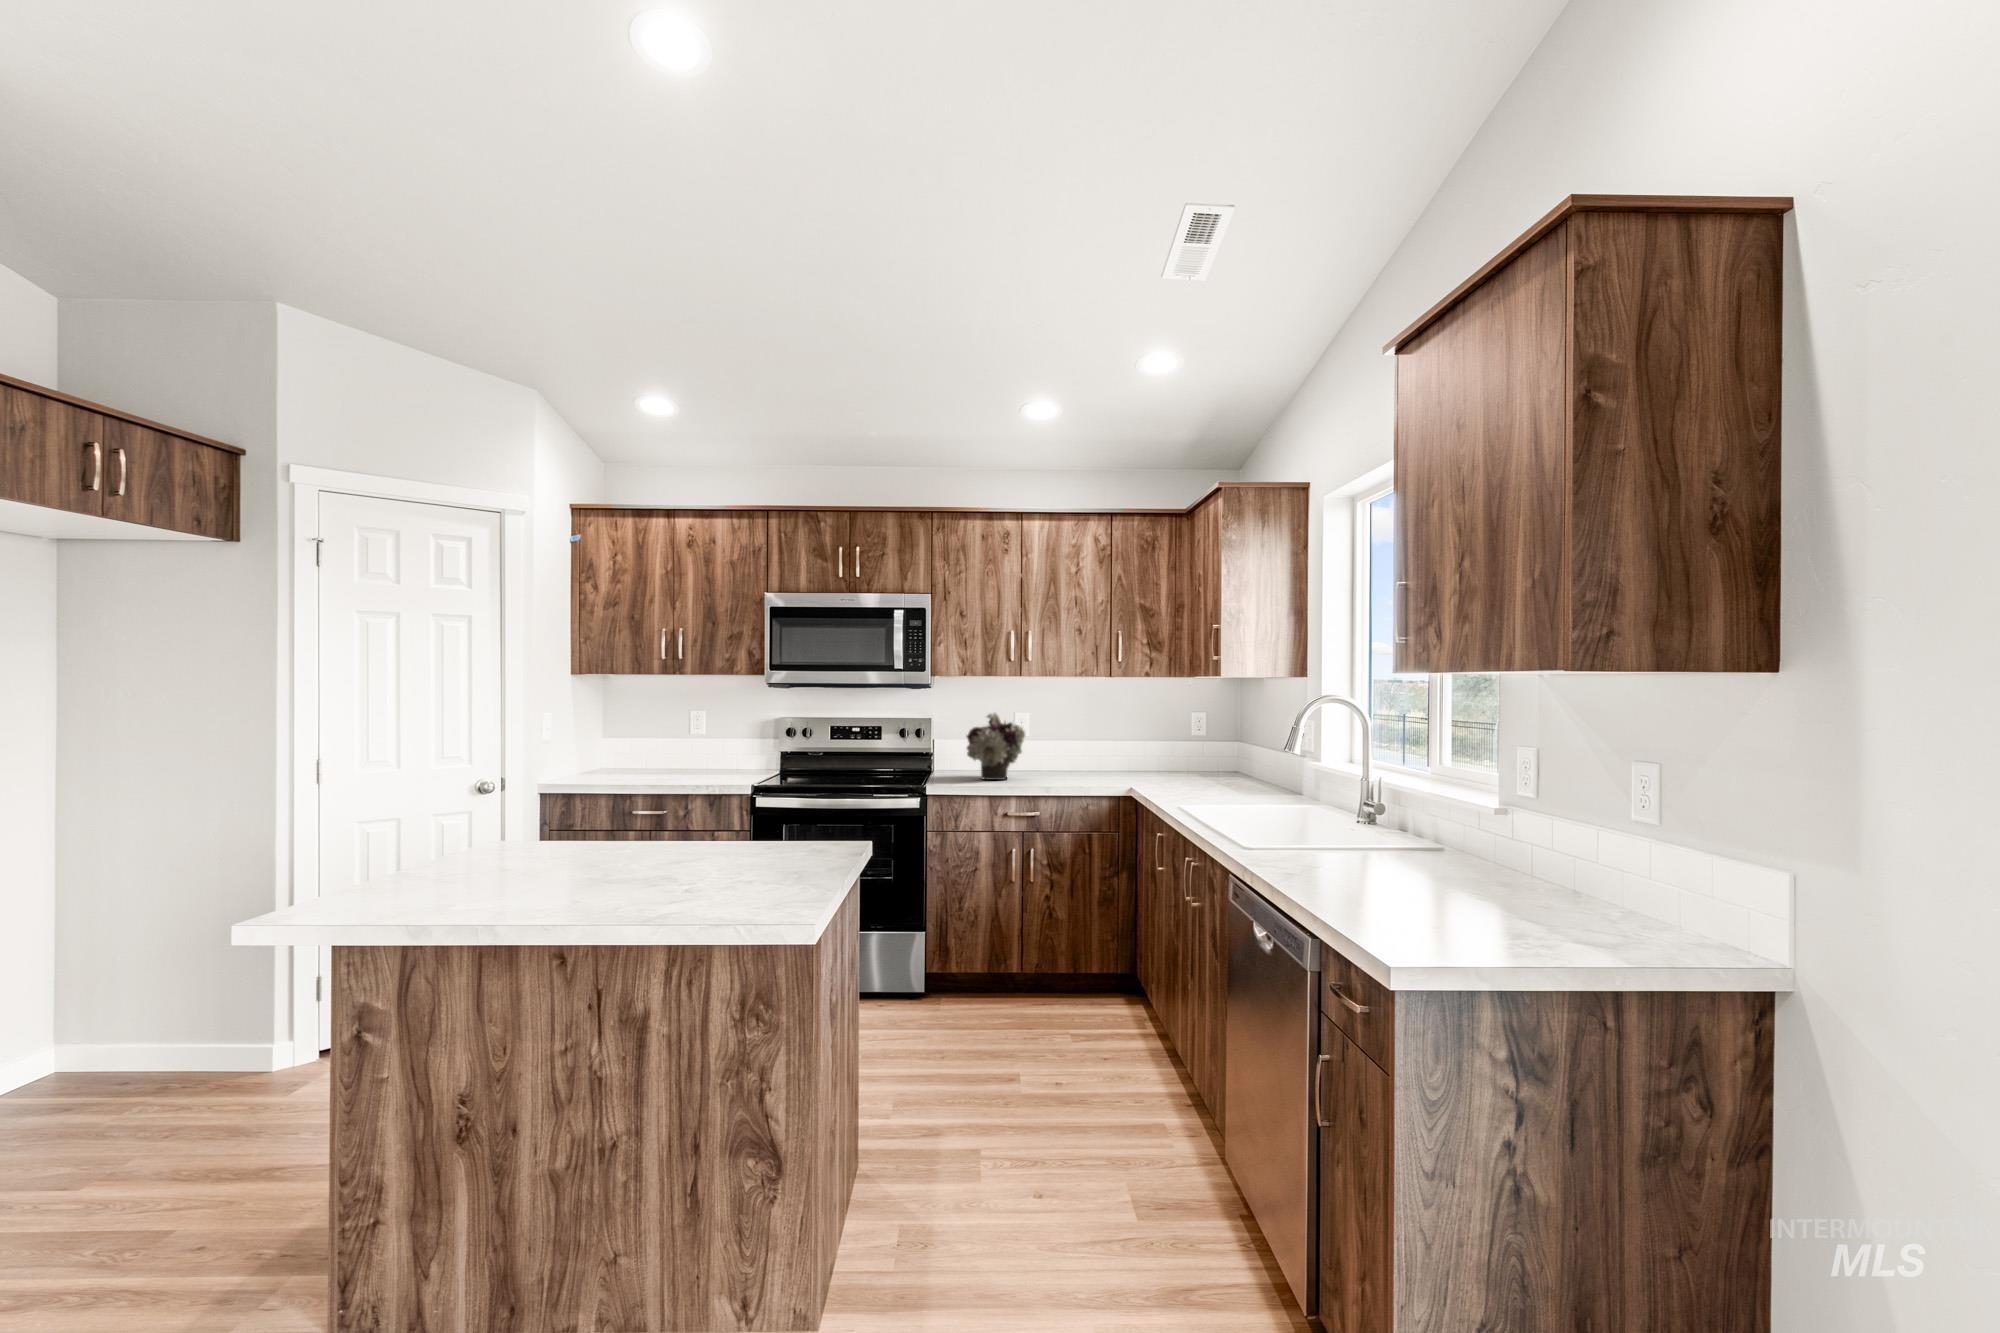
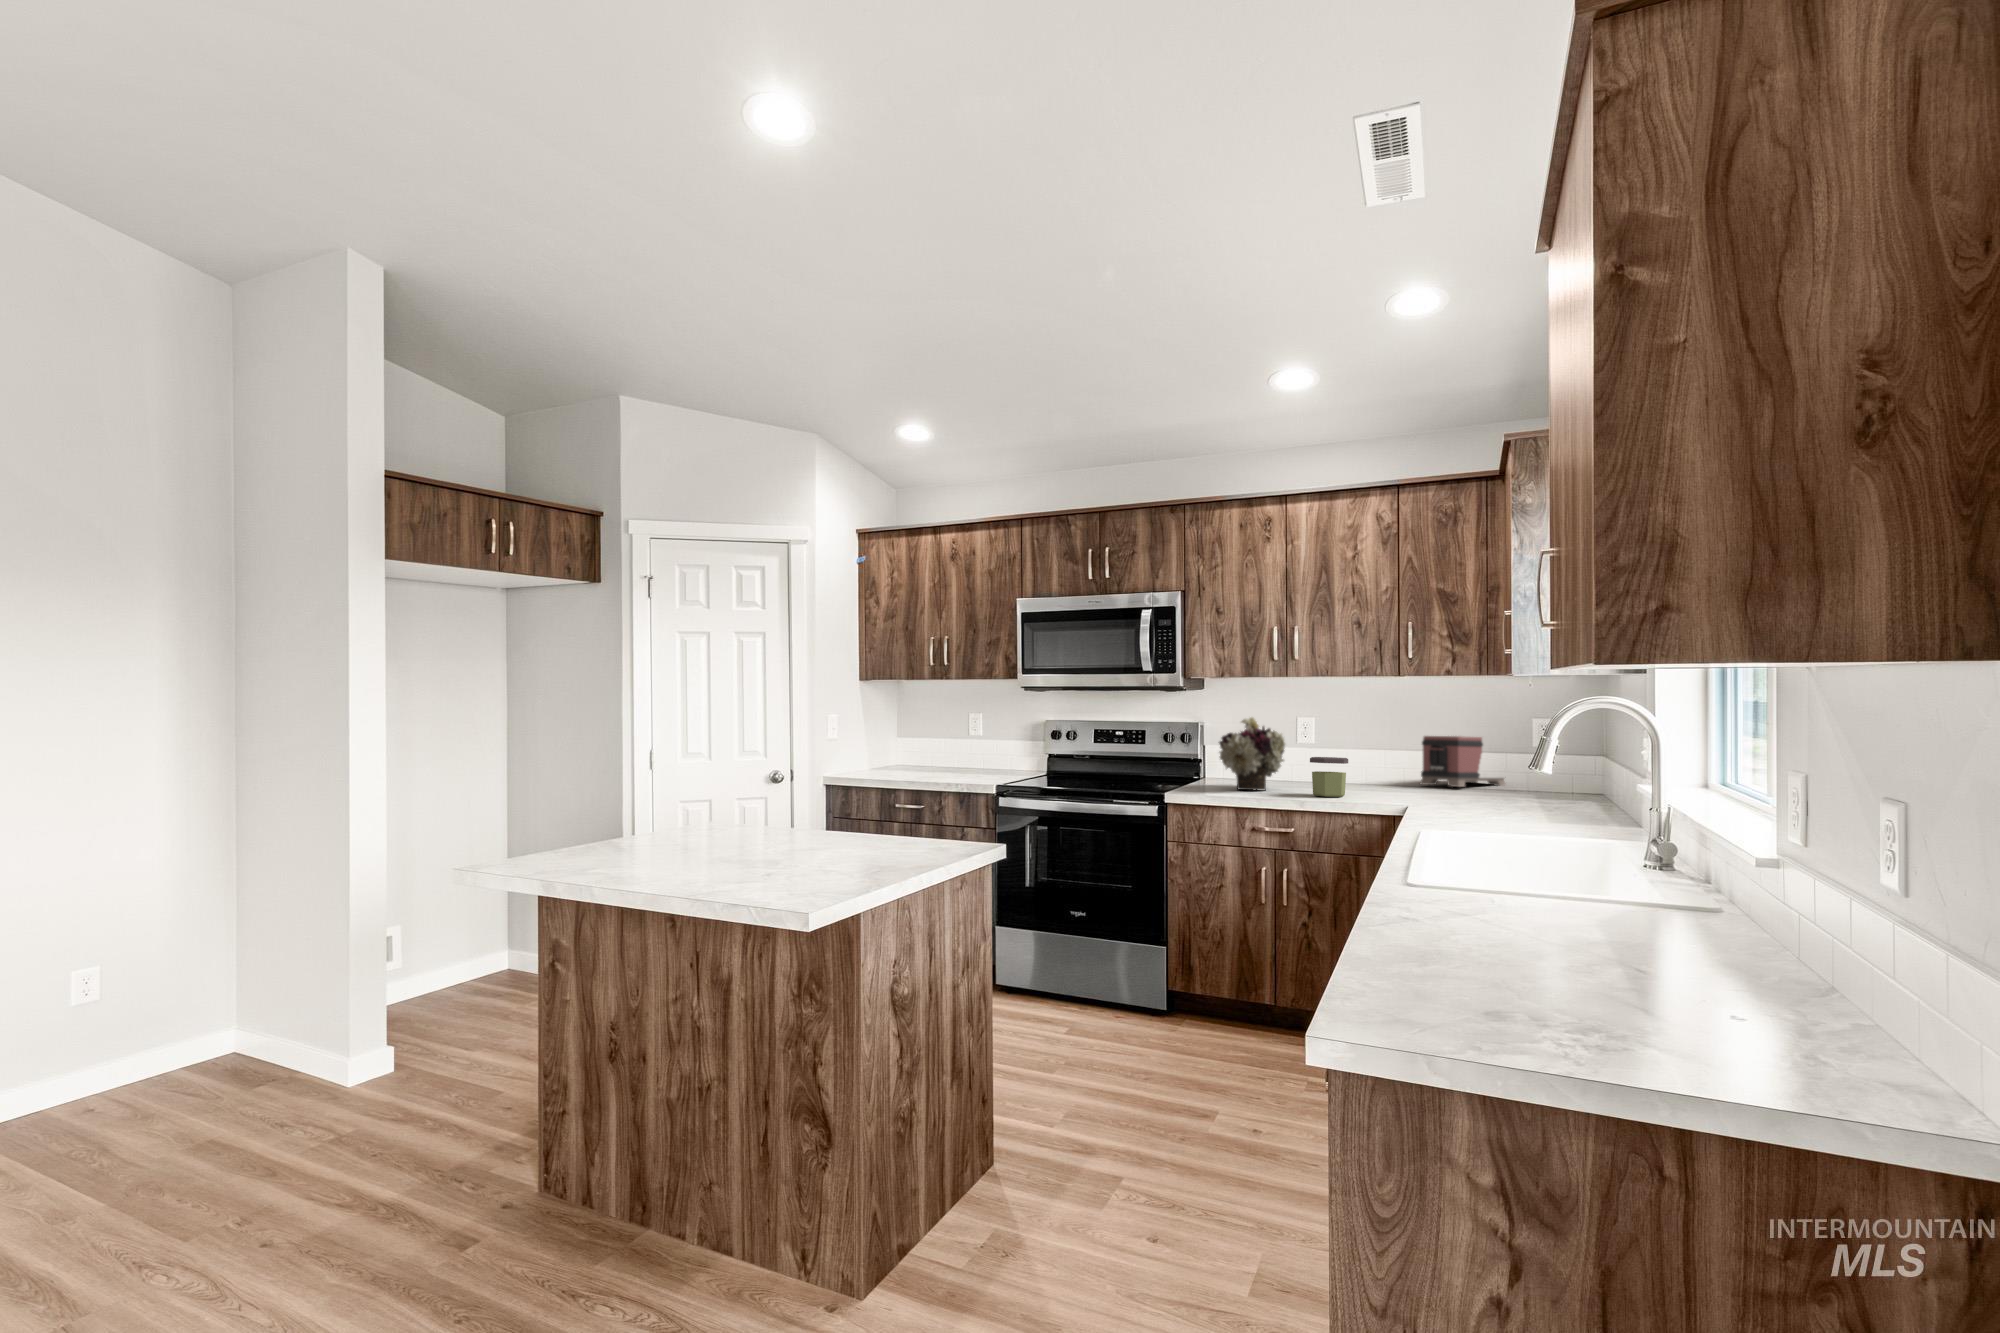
toaster: none [1123,728,1186,771] -> present [1420,736,1505,787]
jar: none [1054,748,1085,783] -> present [1310,757,1348,797]

